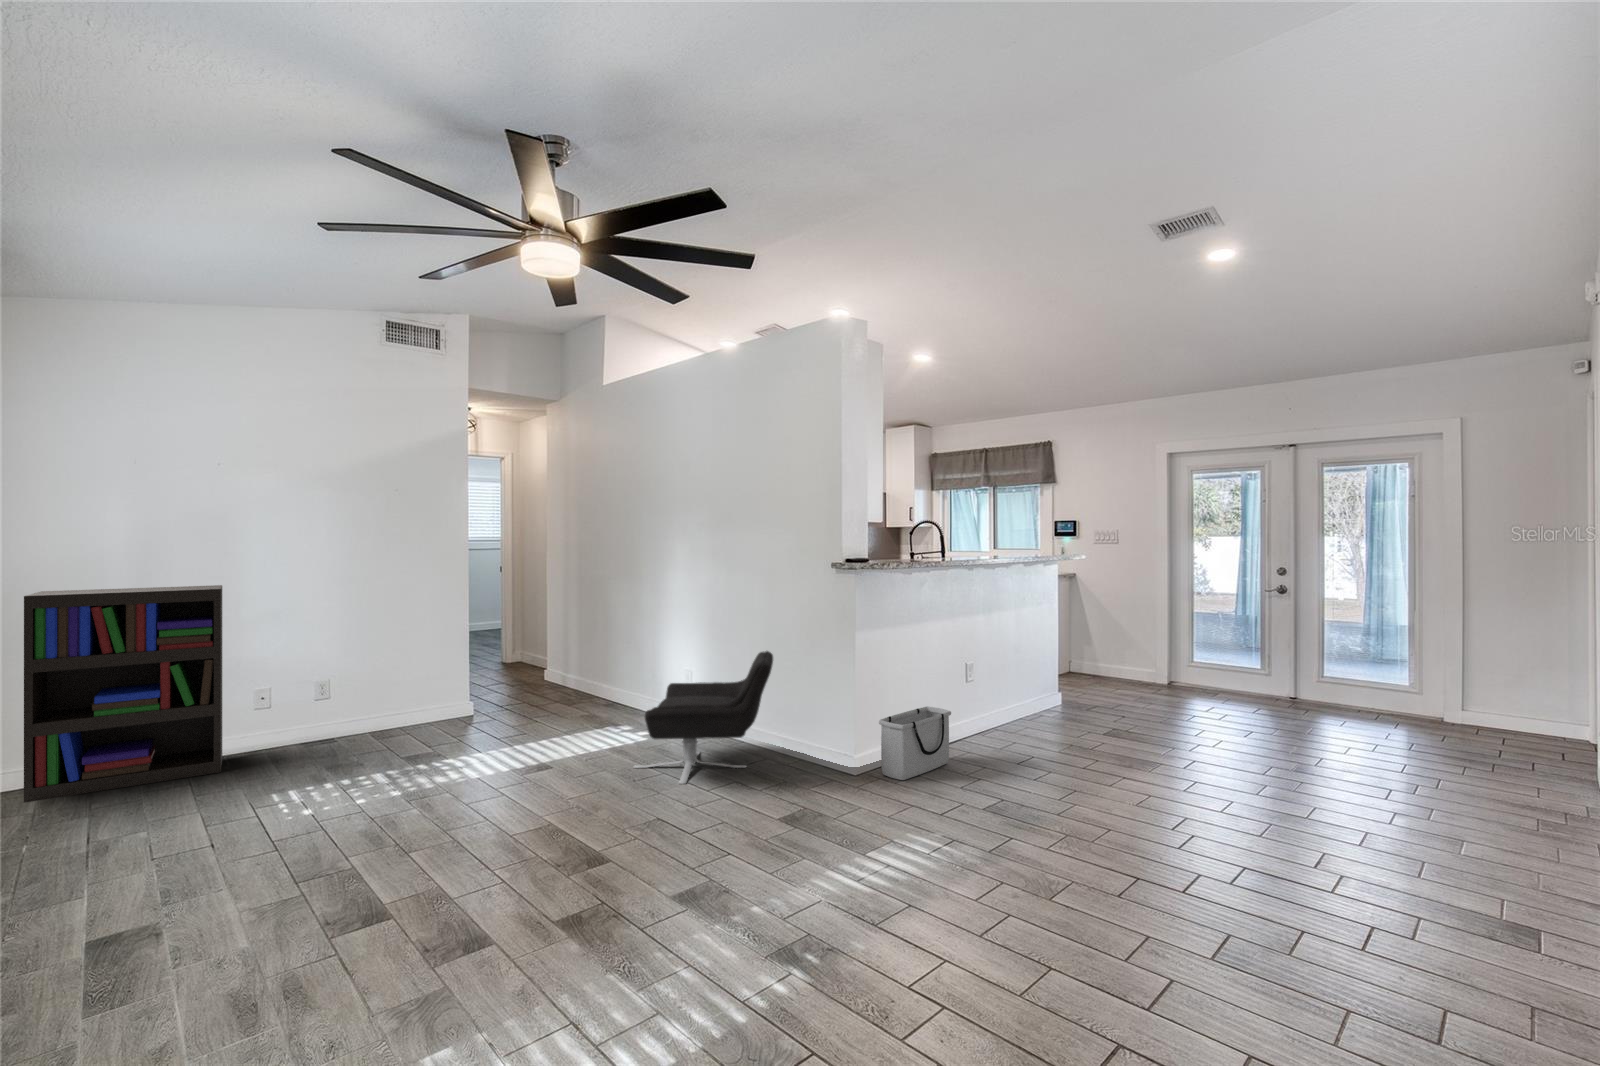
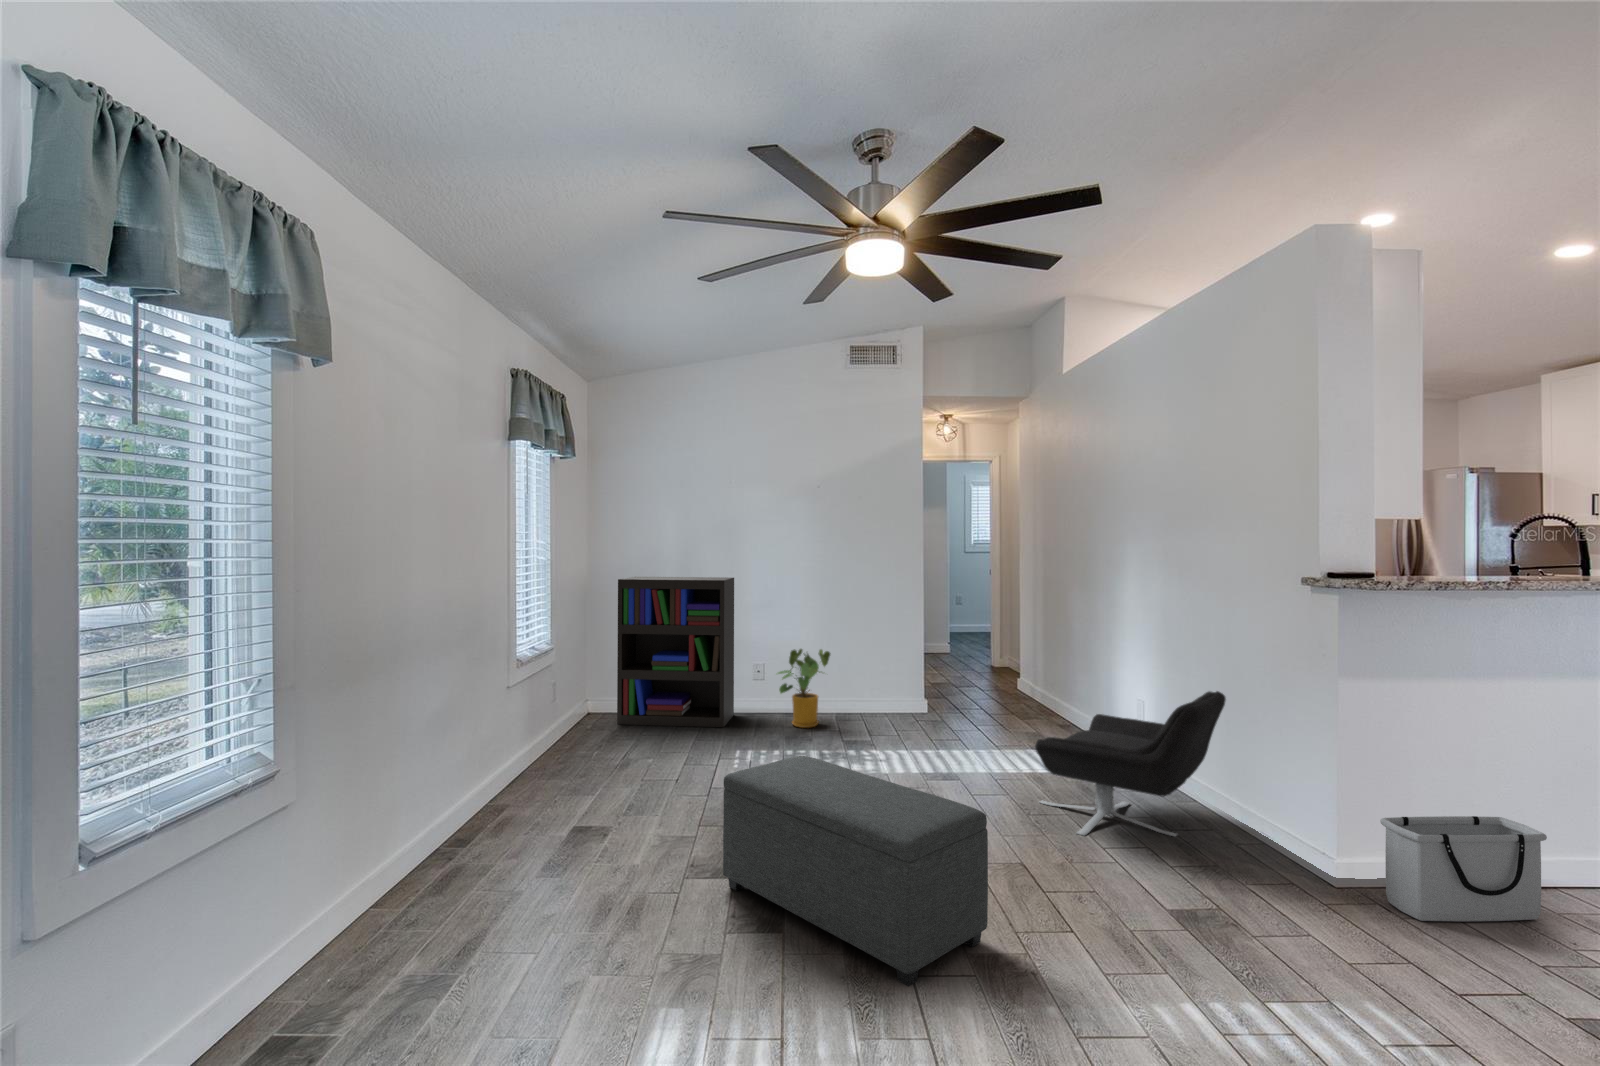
house plant: none [298,661,370,753] -> present [778,649,830,728]
ottoman: none [384,765,678,938] -> present [723,756,988,986]

